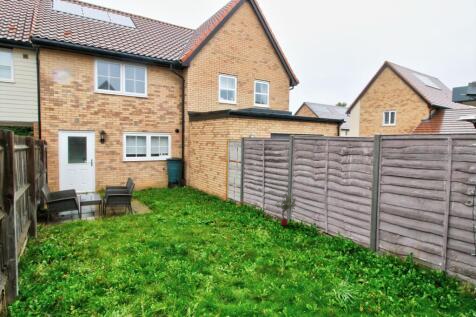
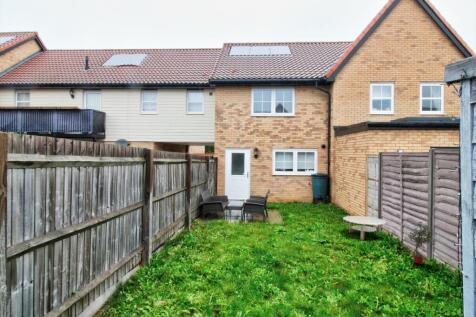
round table: none [216,194,250,214] -> present [343,216,386,240]

